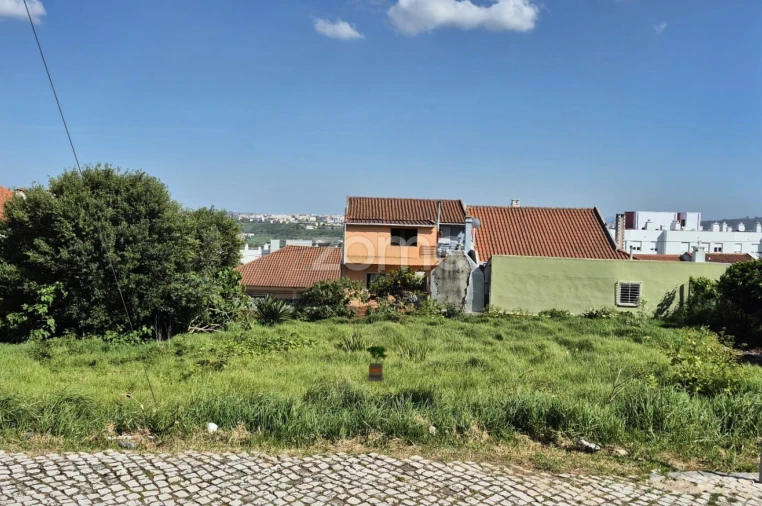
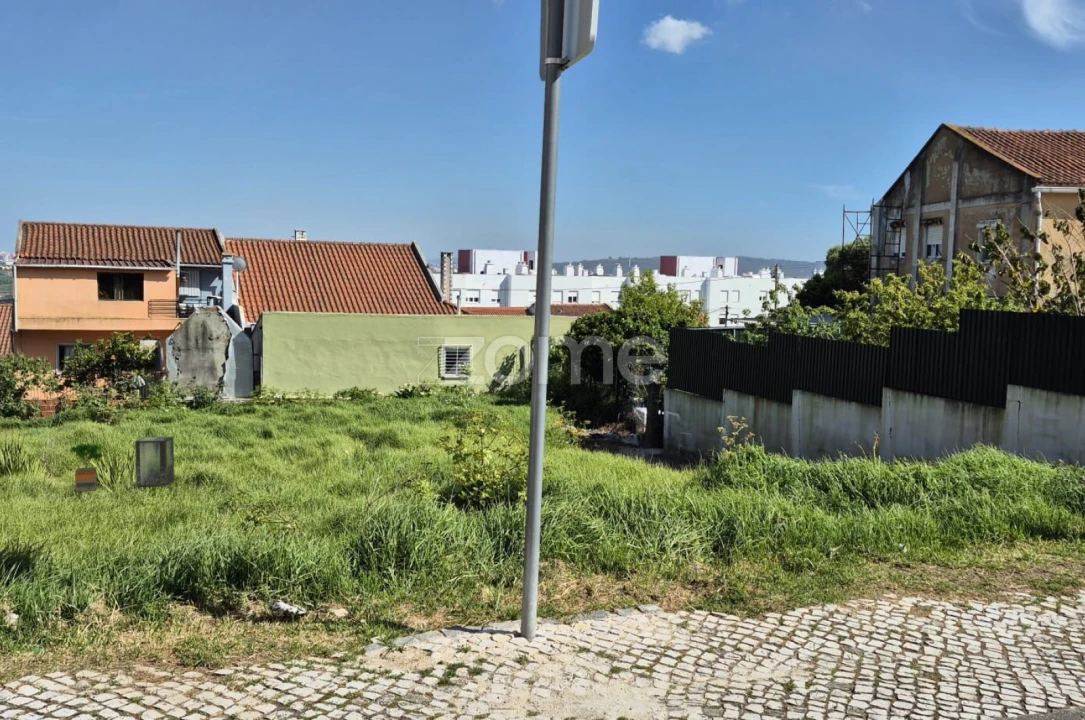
storage box: none [408,344,435,384] -> present [135,436,174,487]

